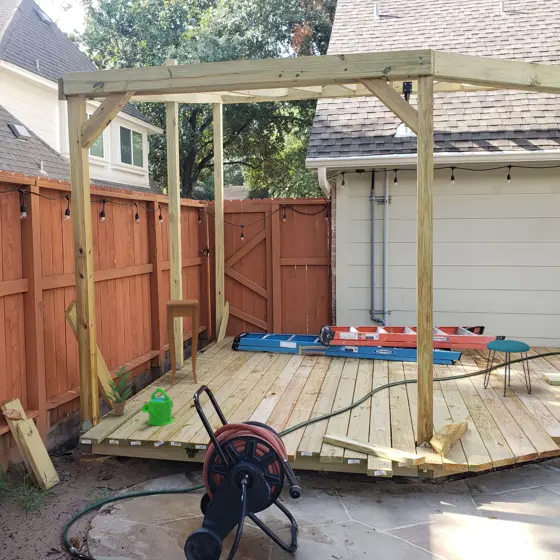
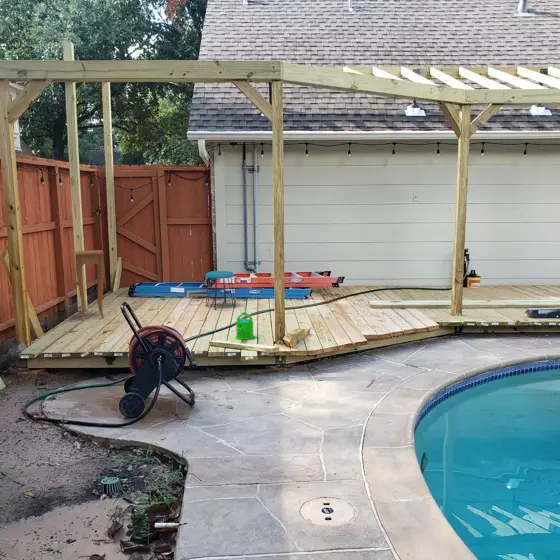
stool: present [484,340,531,397] -> present [205,271,235,310]
potted plant: present [106,366,131,416] -> none [32,299,57,341]
watering can: present [142,388,174,425] -> present [235,312,254,340]

